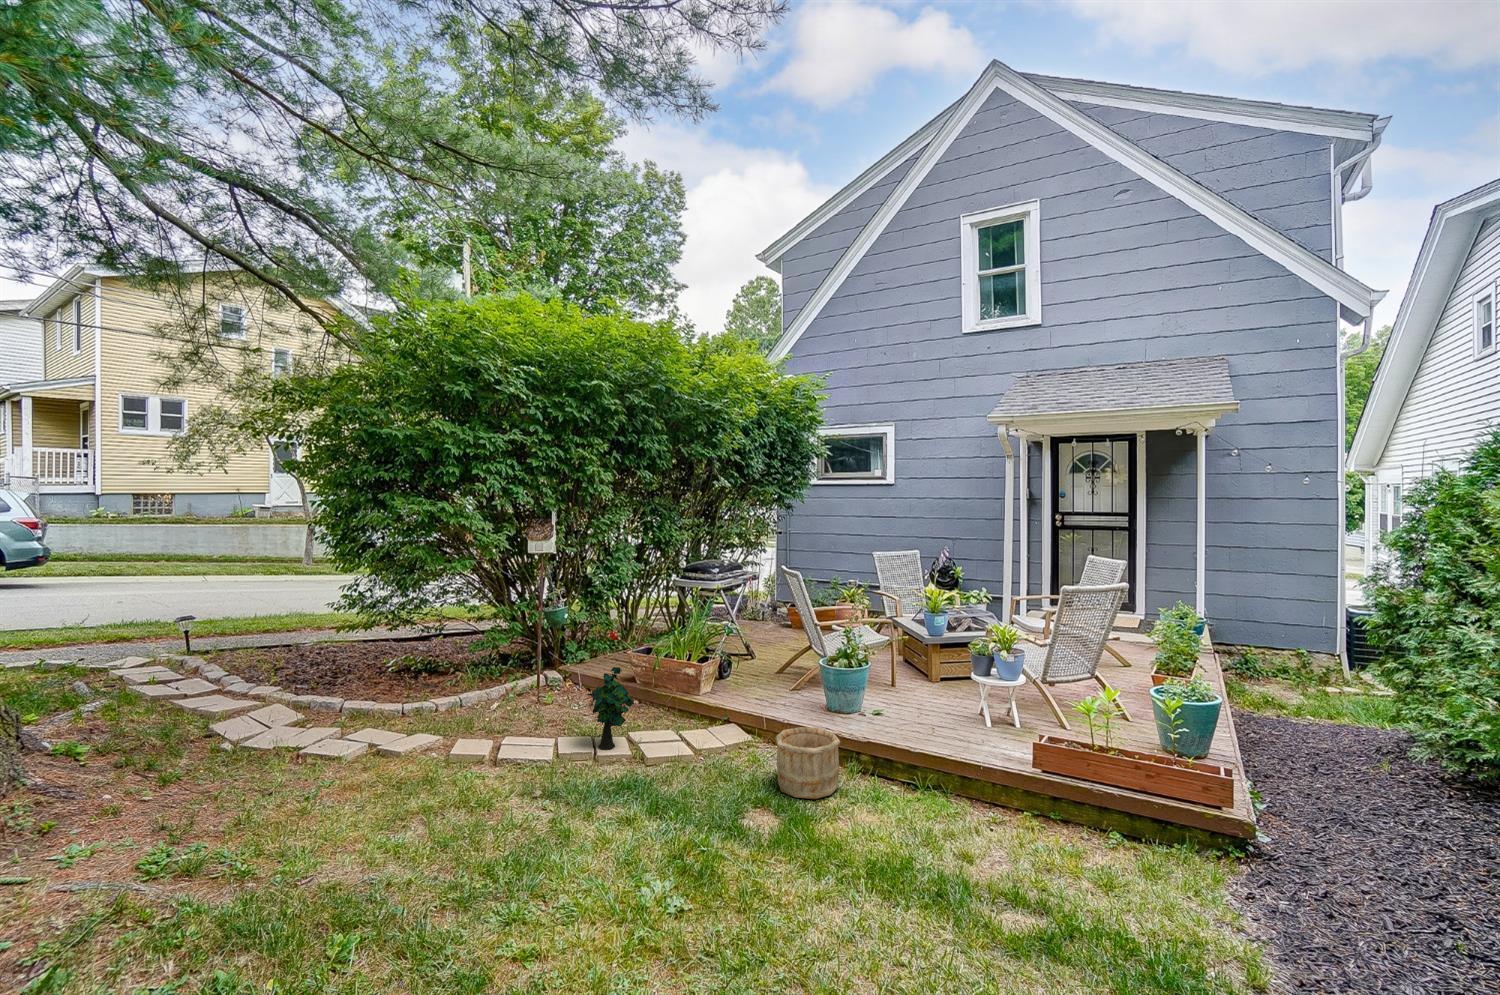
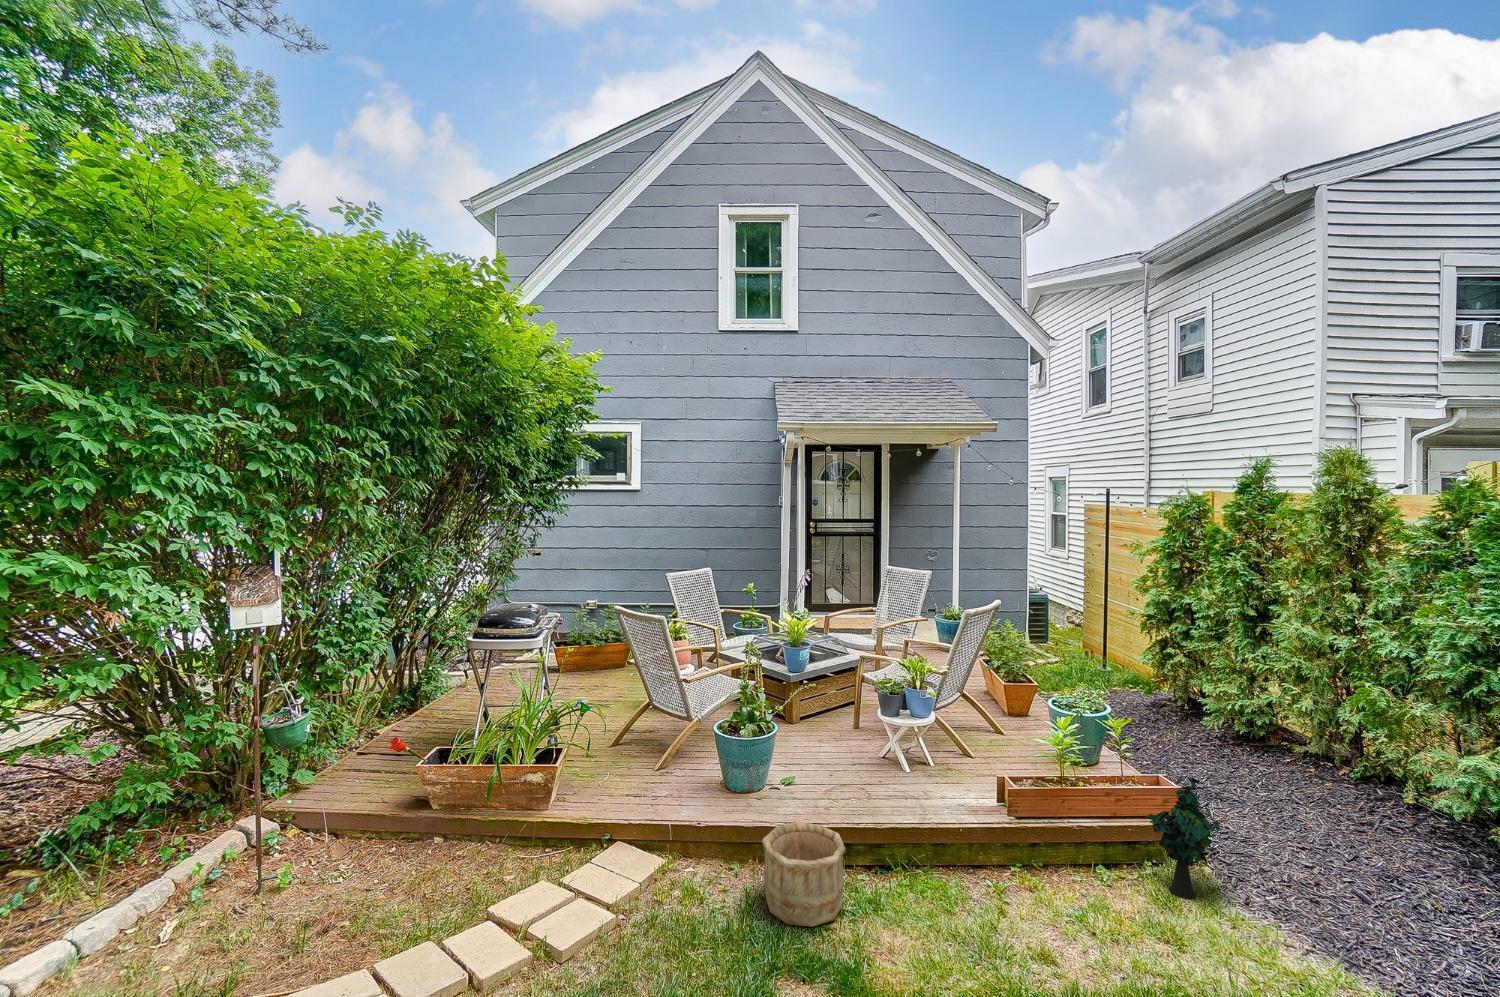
decorative plant: present [587,667,634,750] -> present [1146,778,1220,899]

